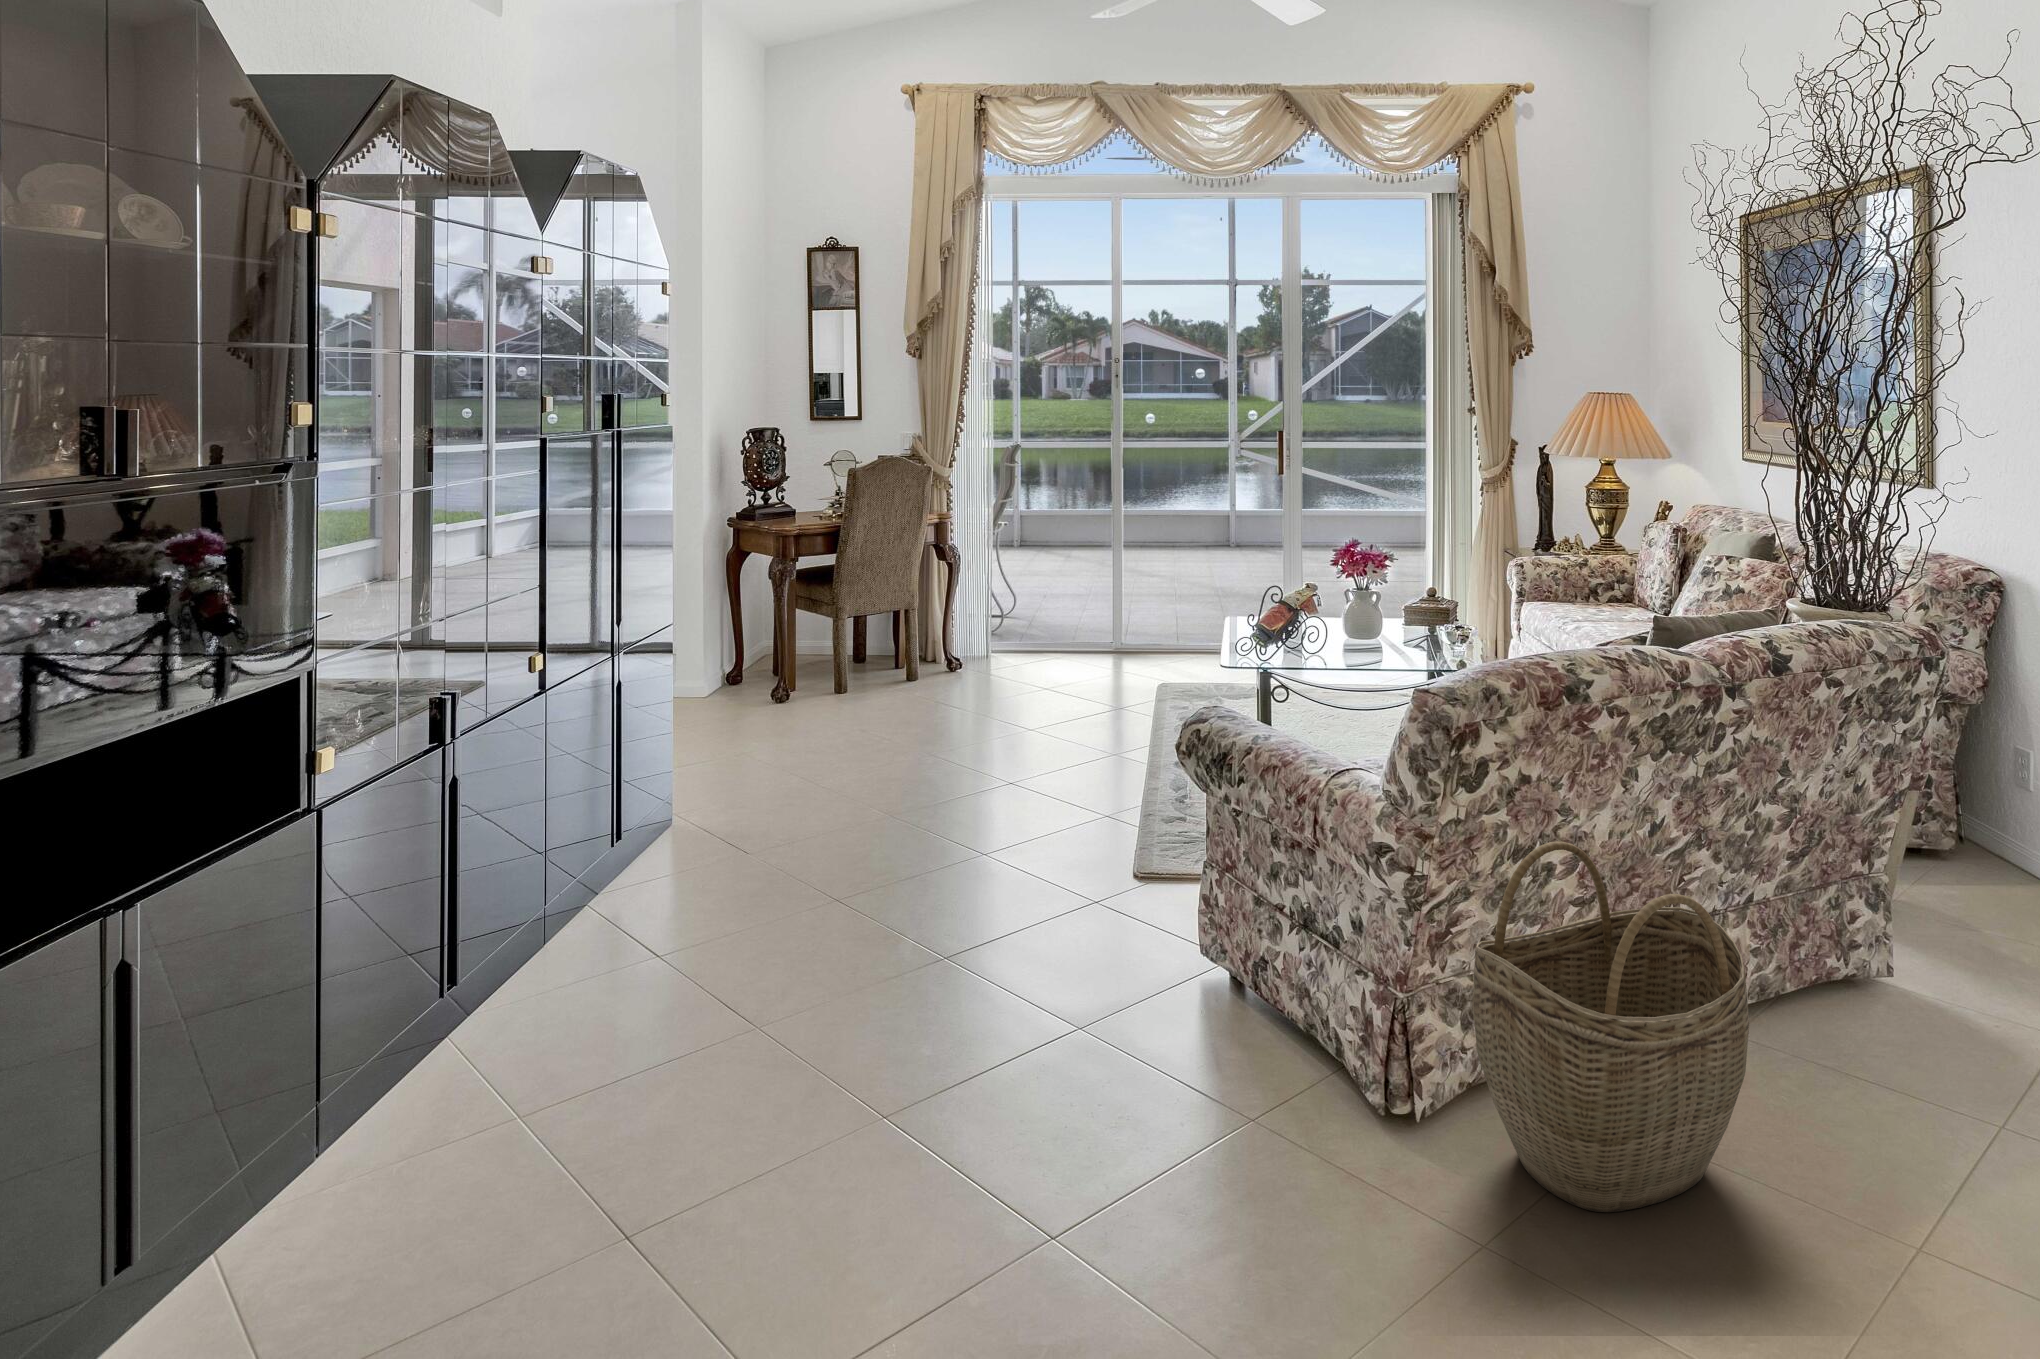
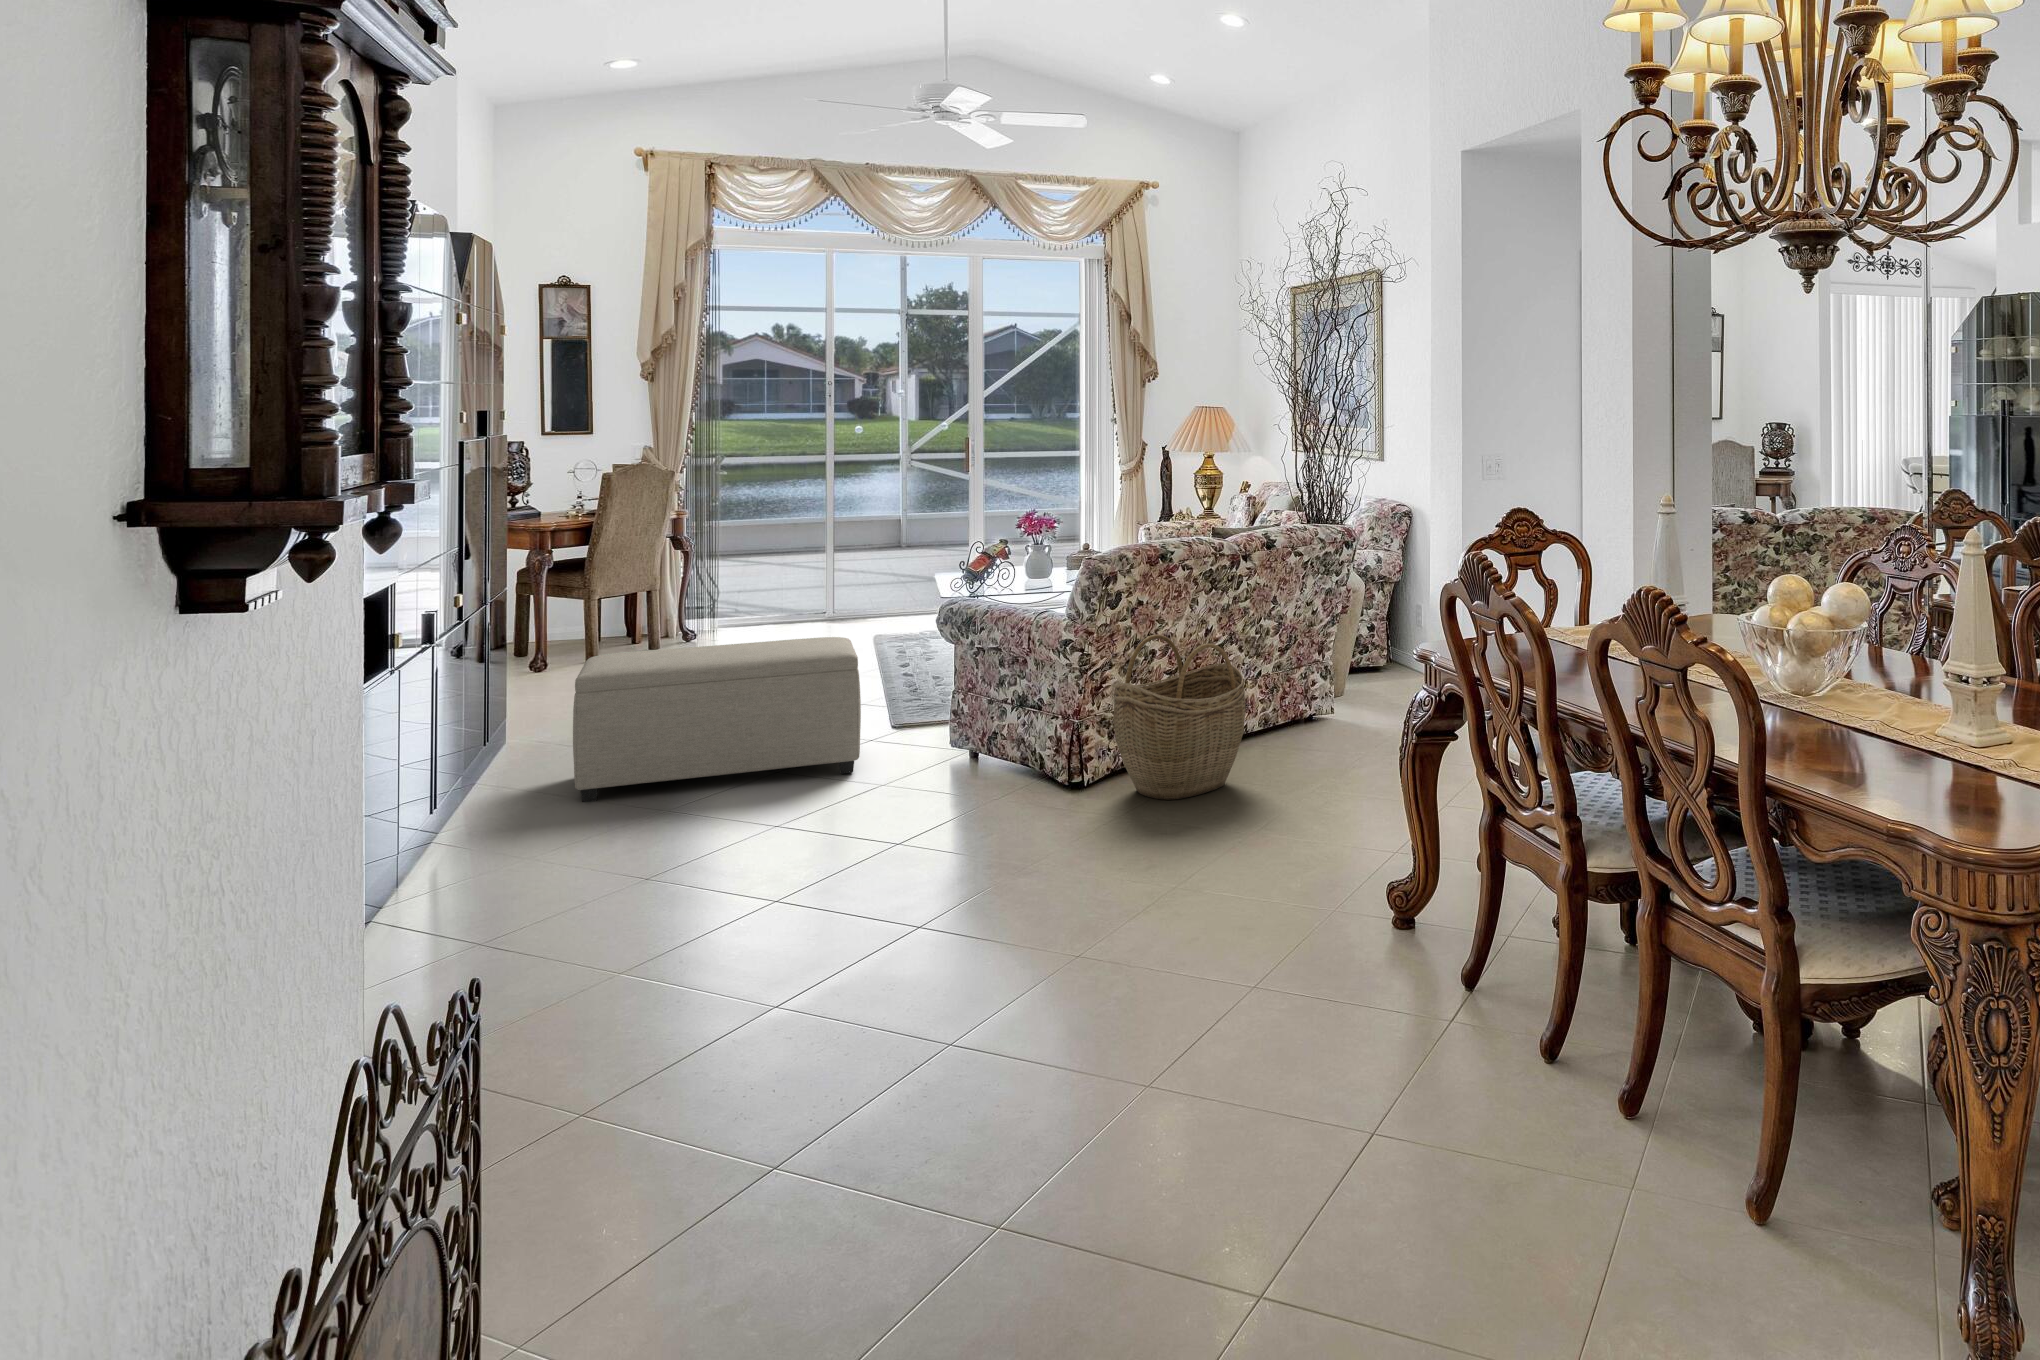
ottoman: none [637,749,1062,994] -> present [573,637,861,802]

